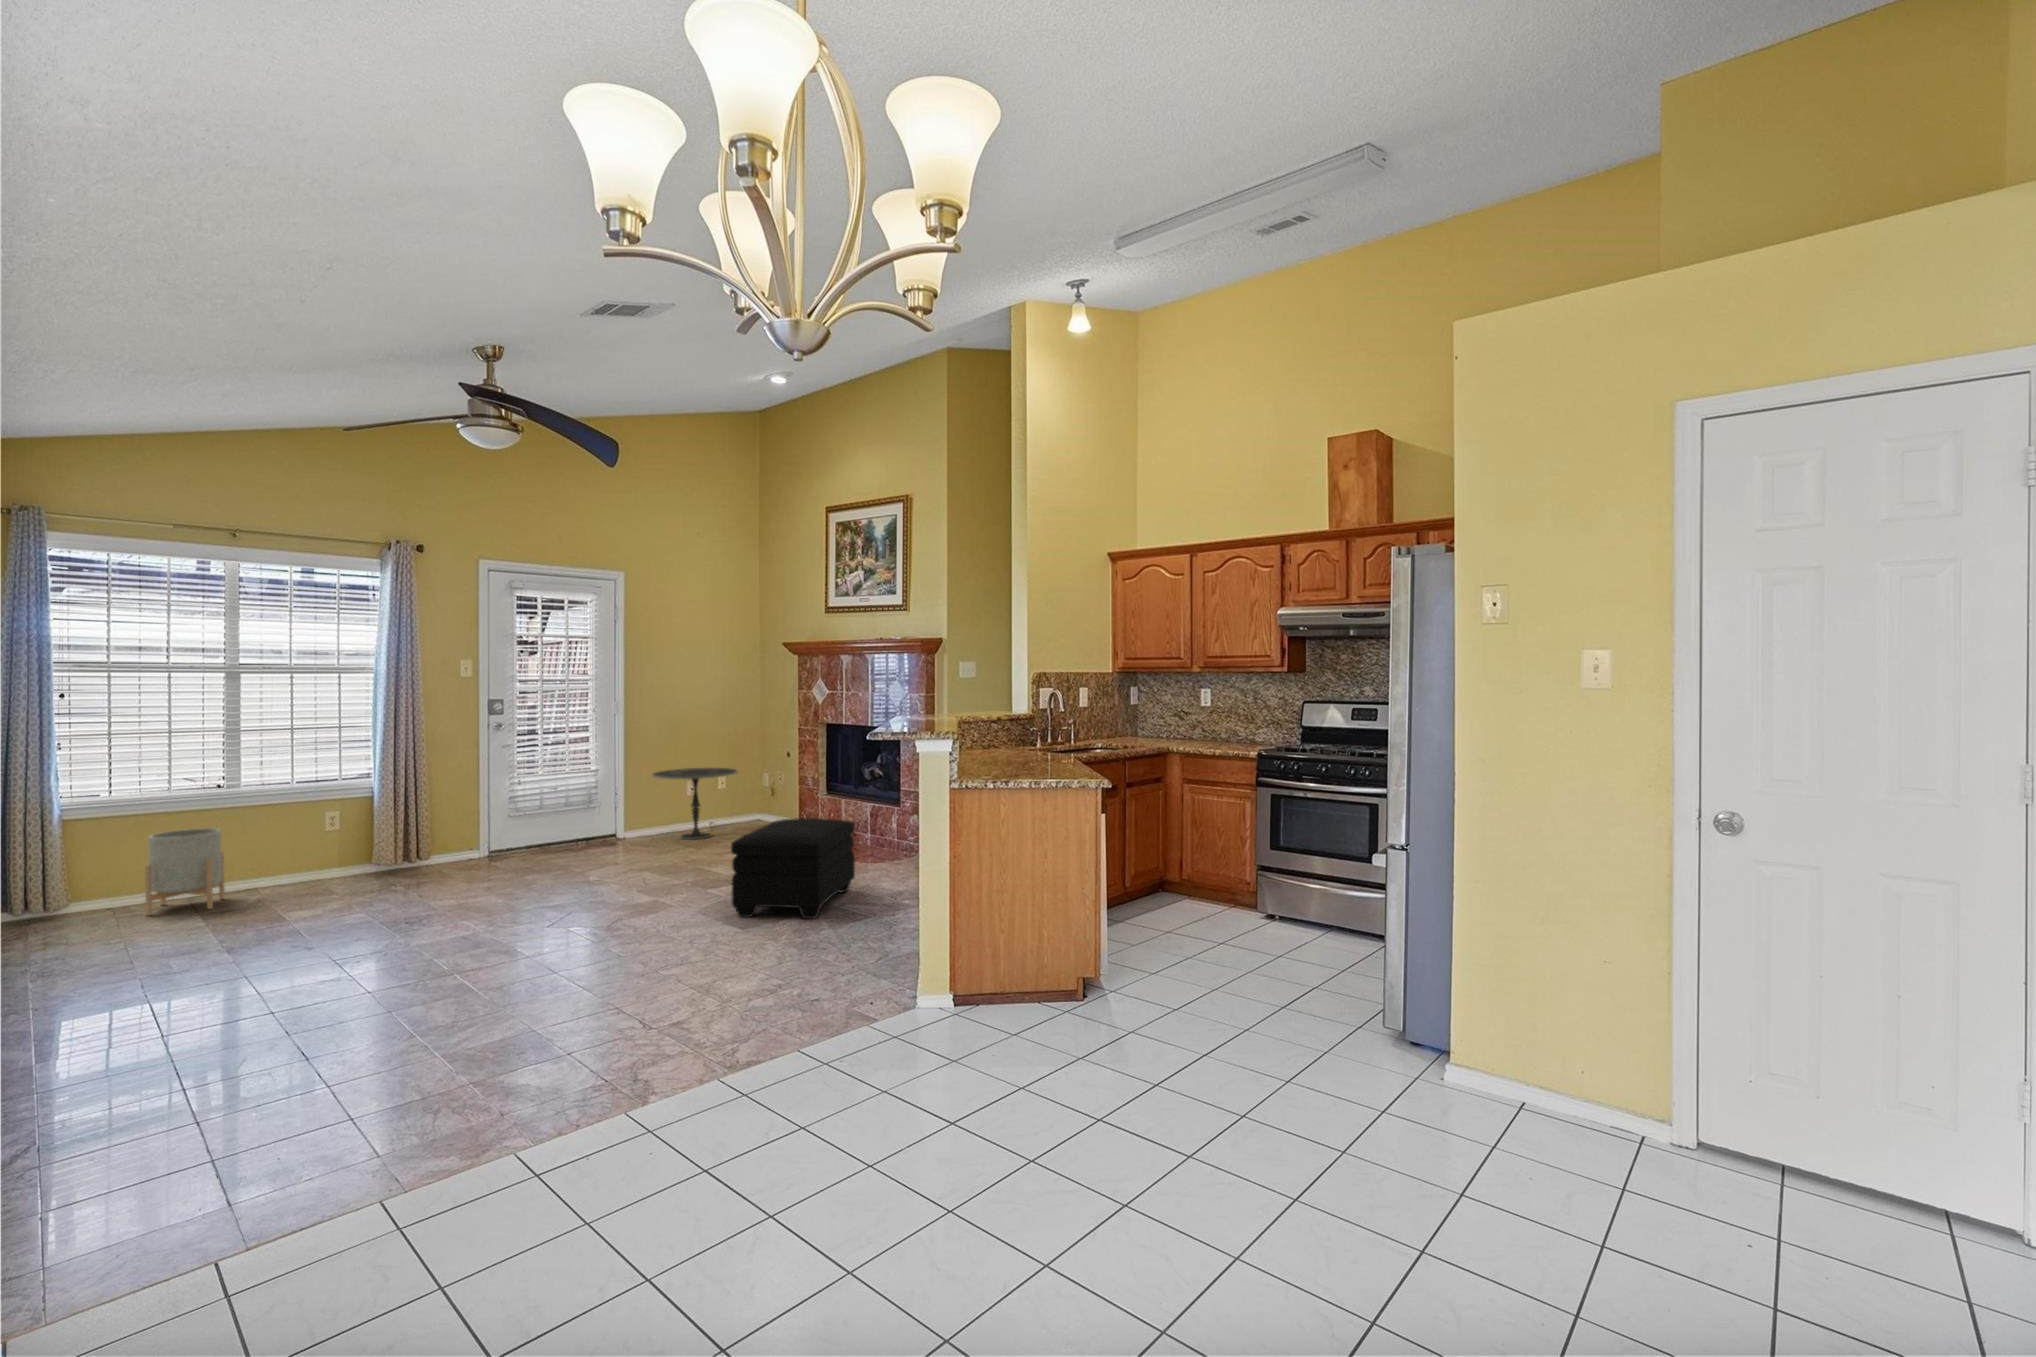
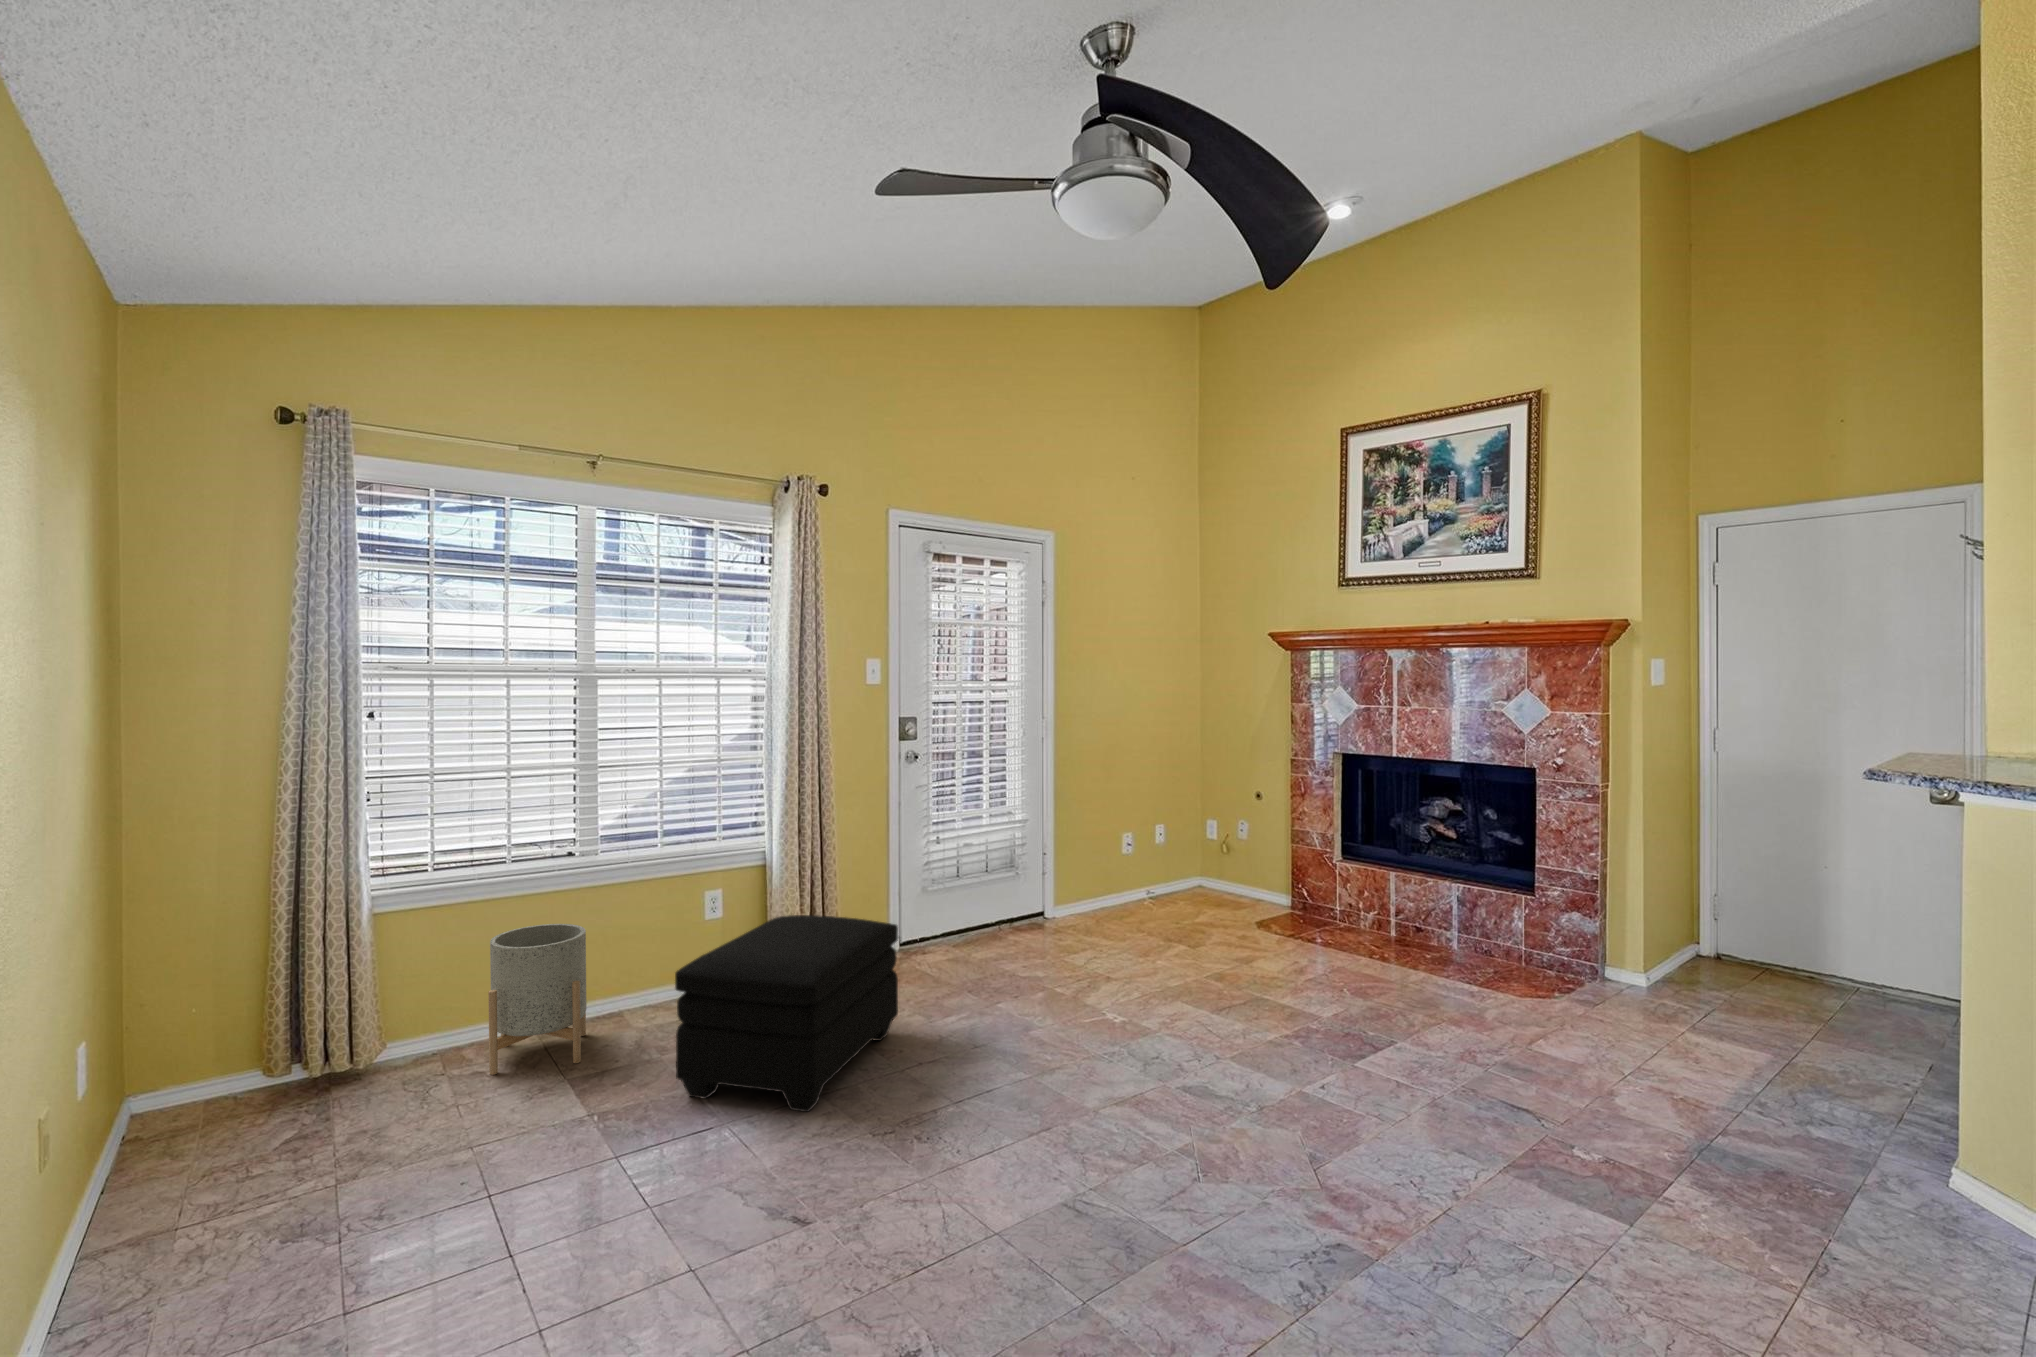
side table: present [652,768,738,840] -> none [1093,815,1215,926]
ottoman: present [731,818,855,919] -> present [675,915,898,1112]

